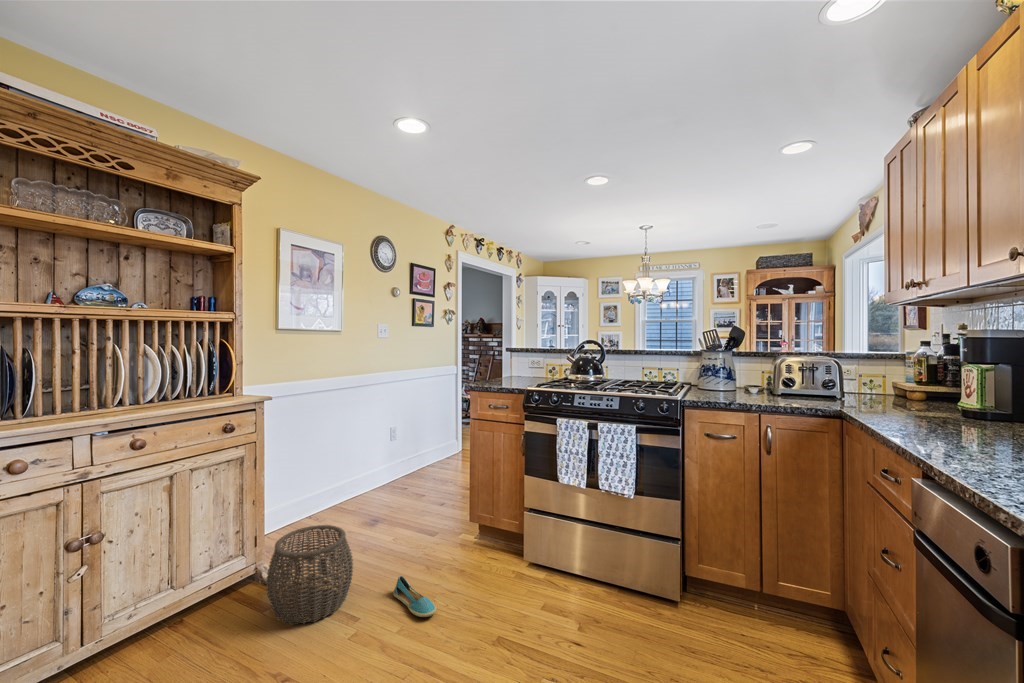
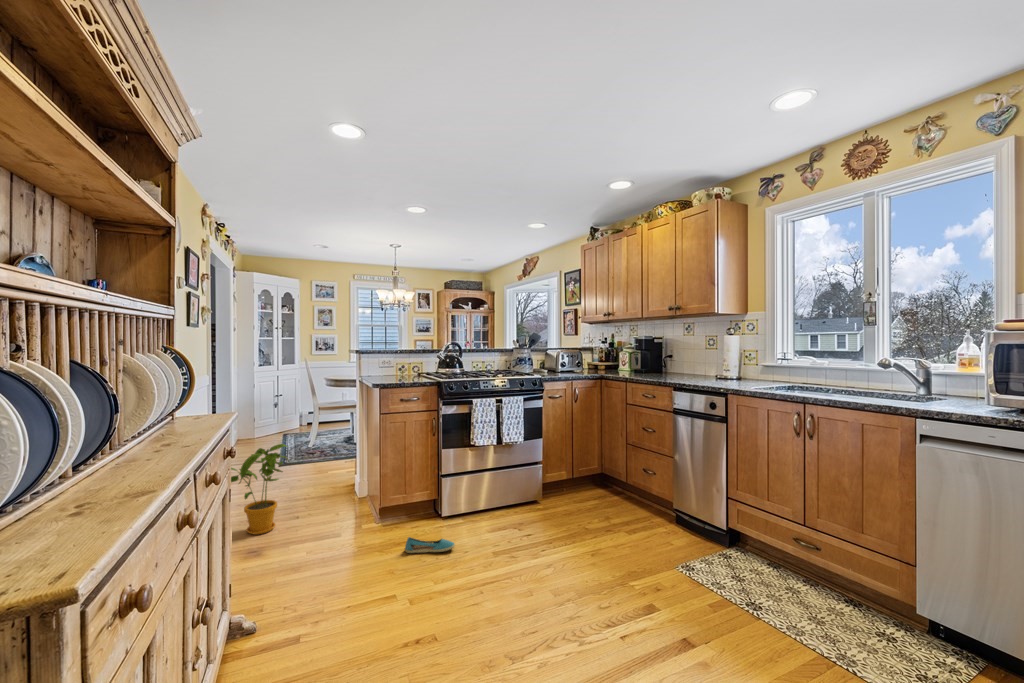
house plant: none [341,433,406,514] -> present [231,444,288,535]
woven basket: present [266,525,353,625] -> none [326,514,399,598]

